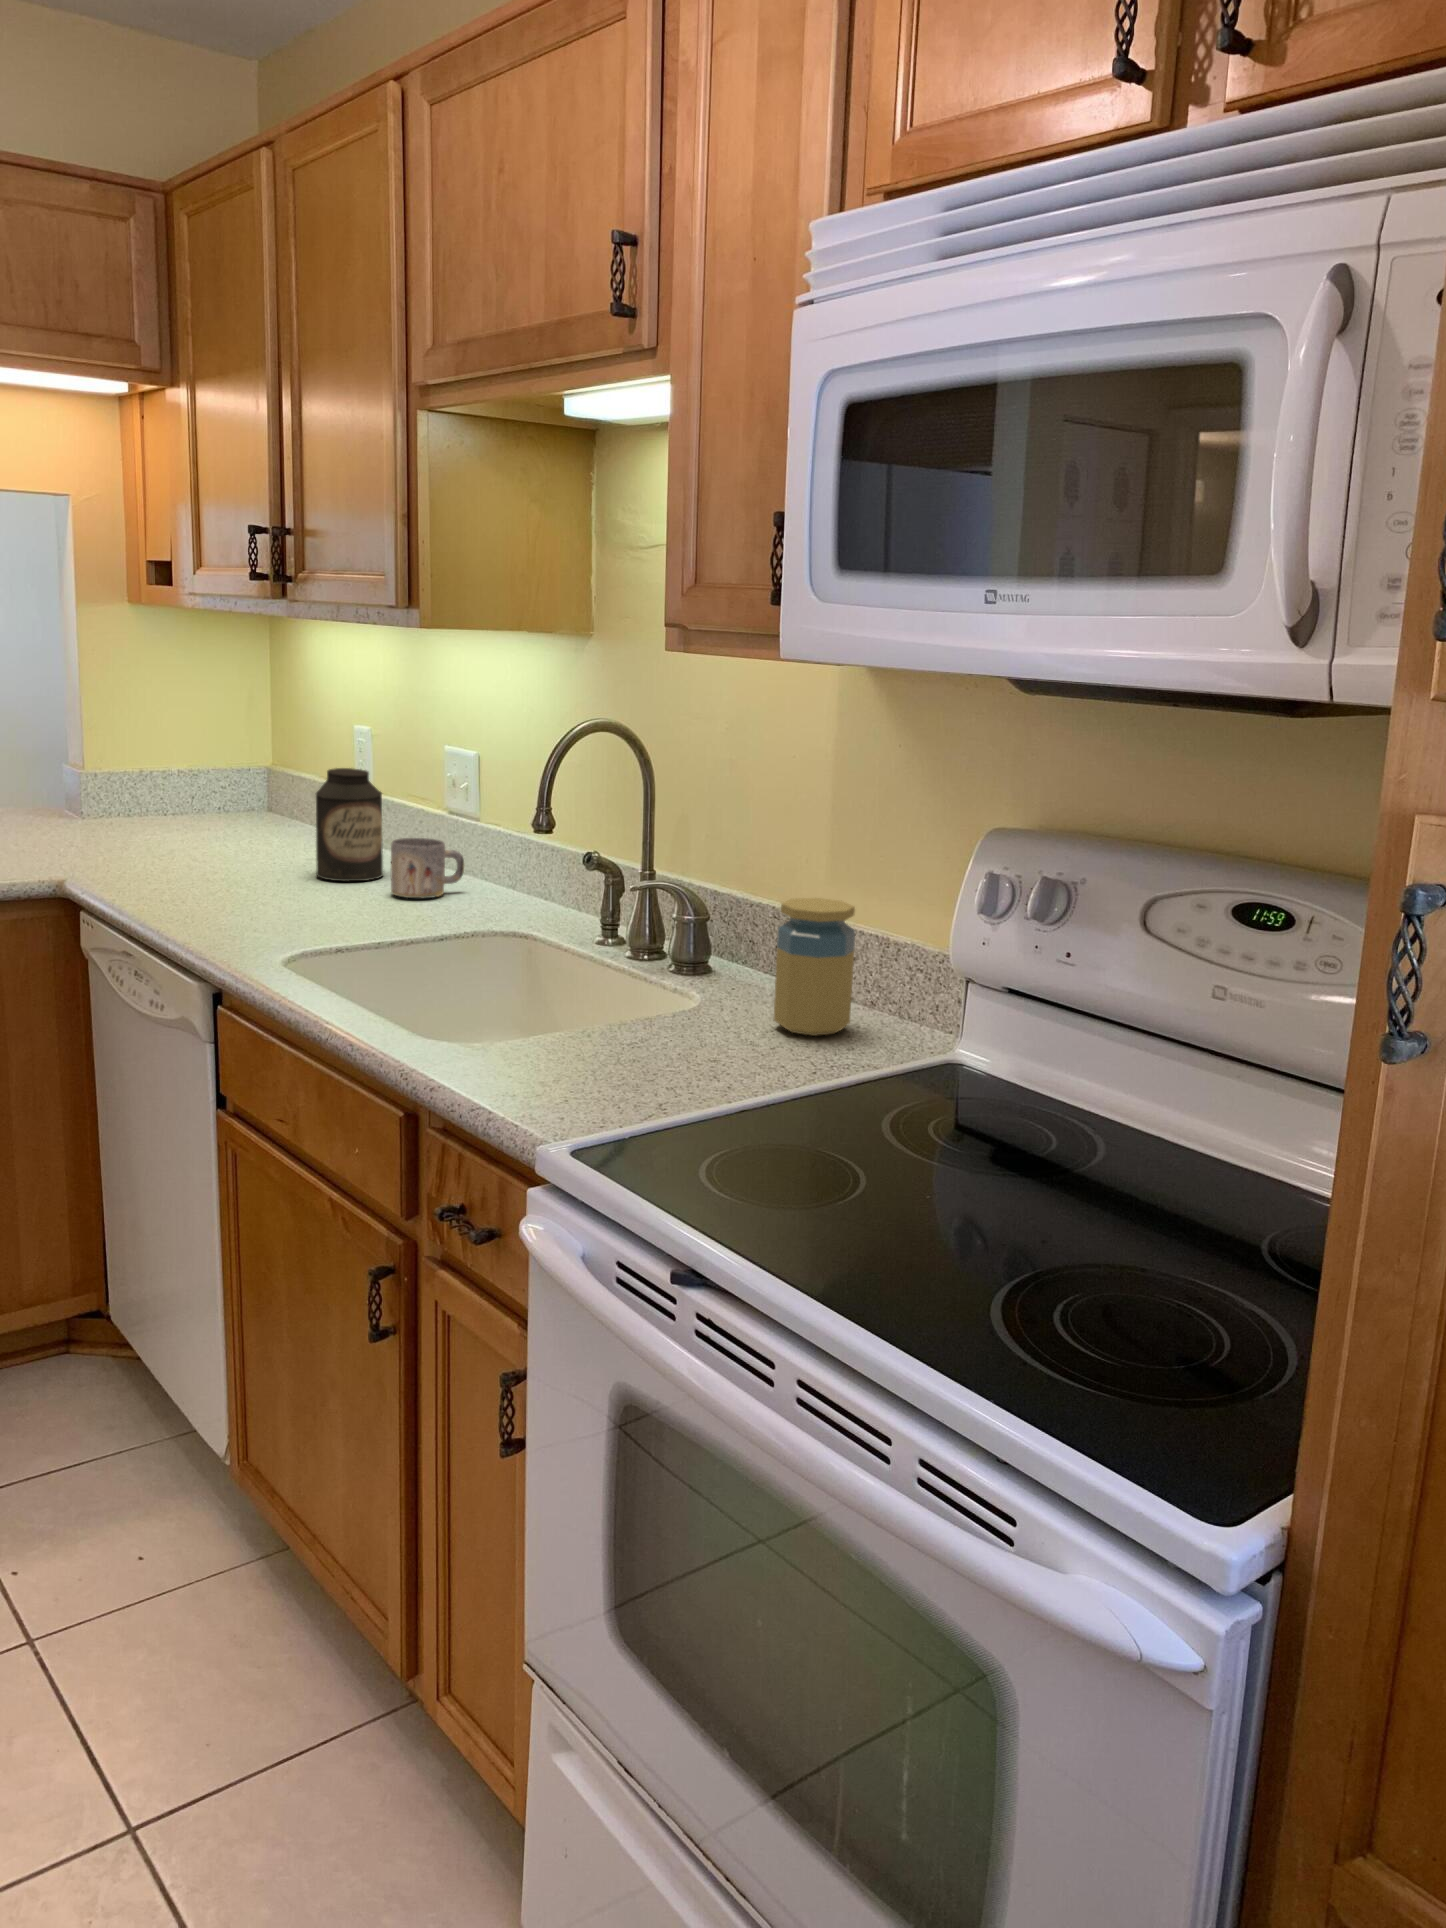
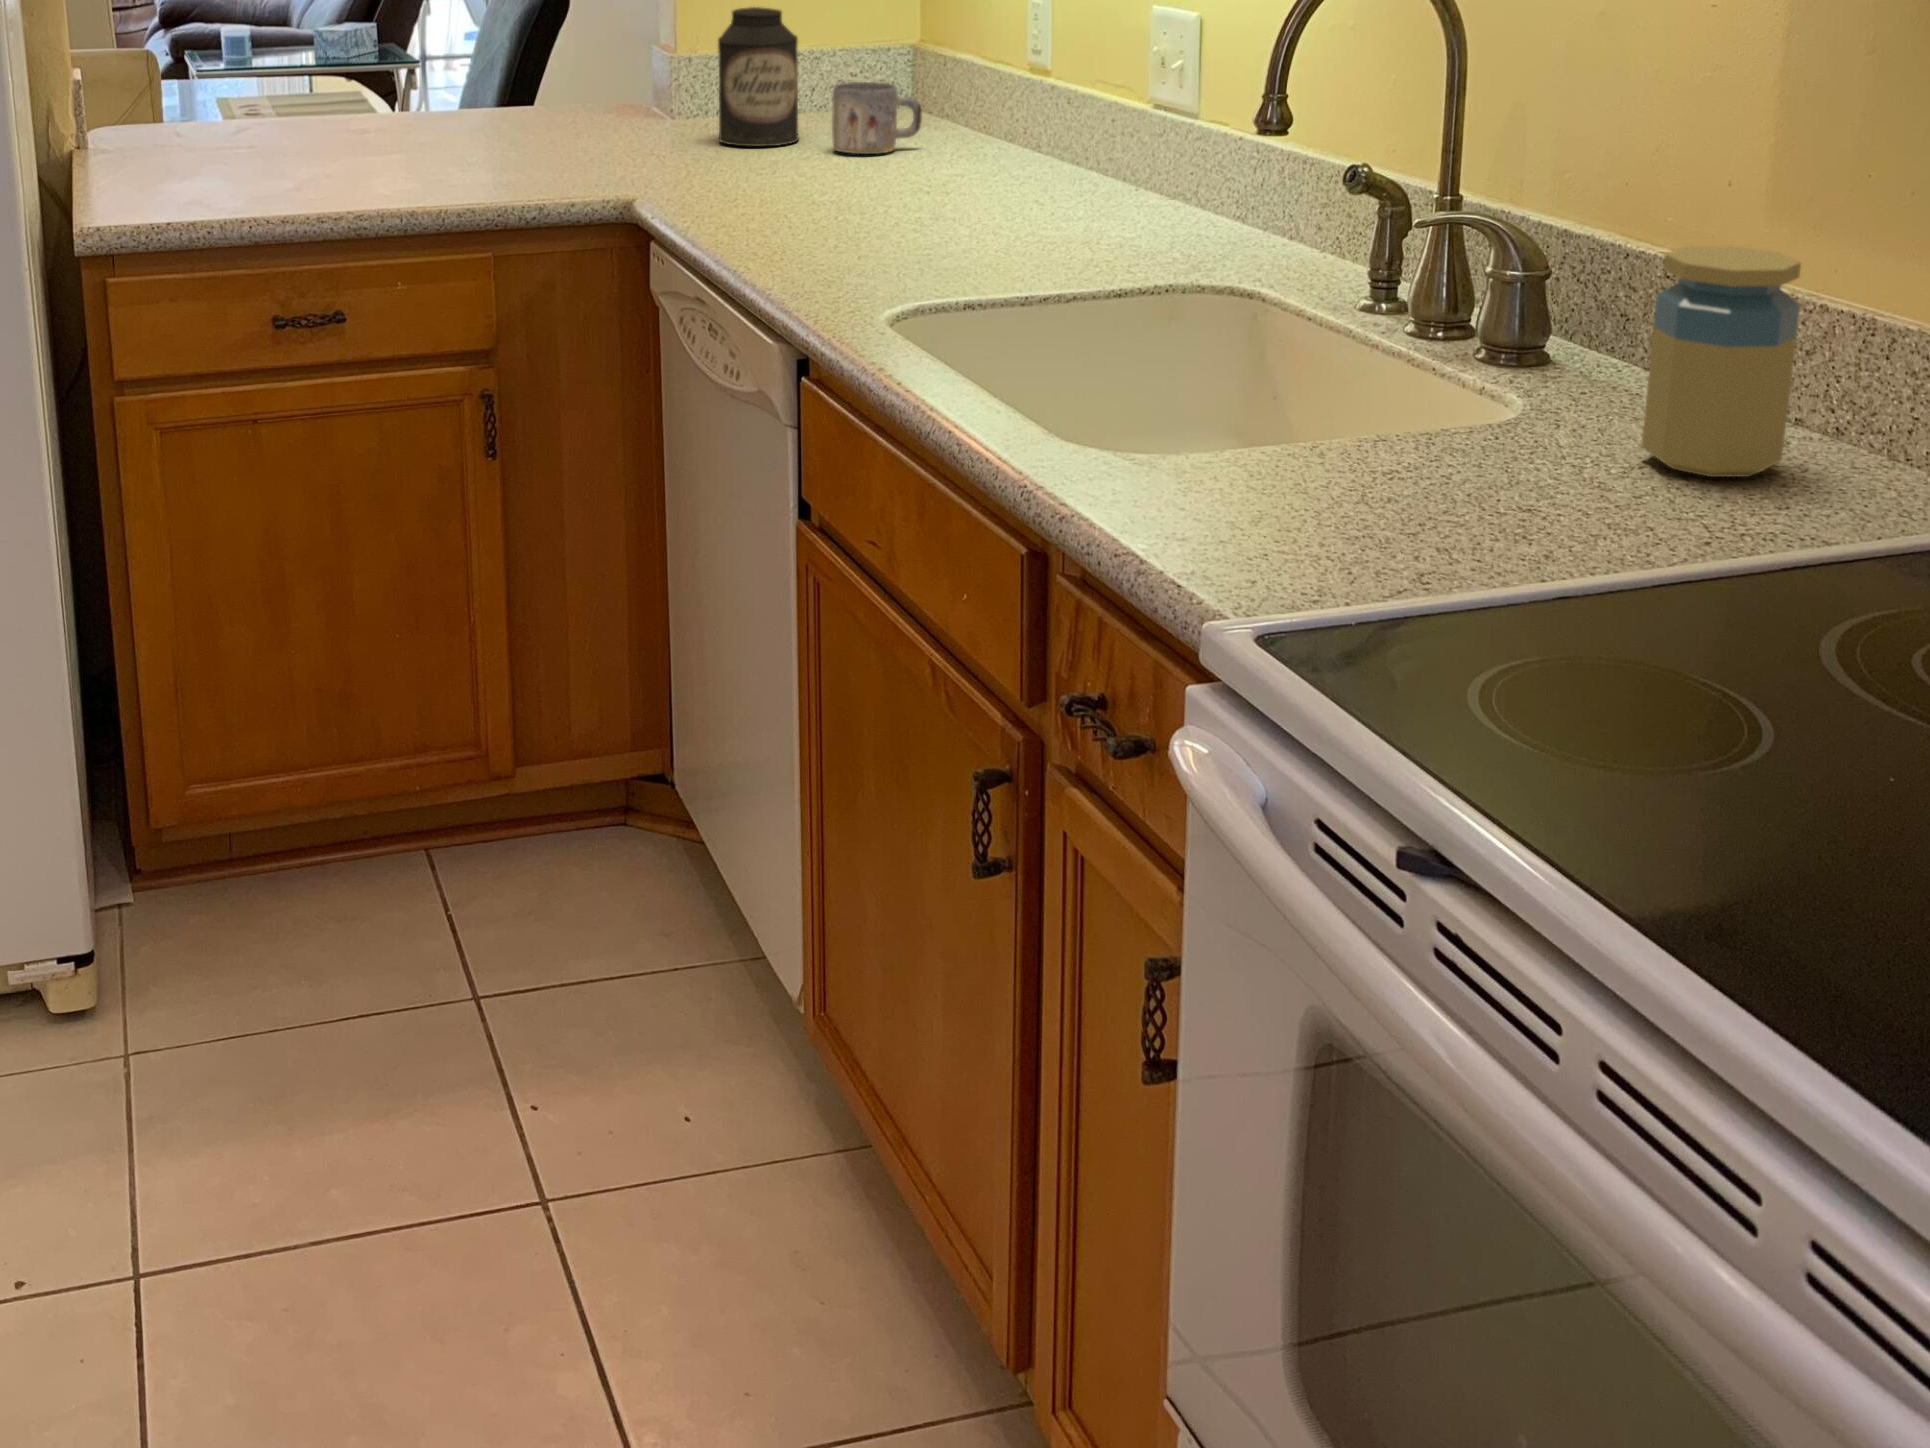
canister: present [316,768,383,881] -> present [718,7,799,146]
mug: present [391,838,464,898] -> present [832,82,922,154]

